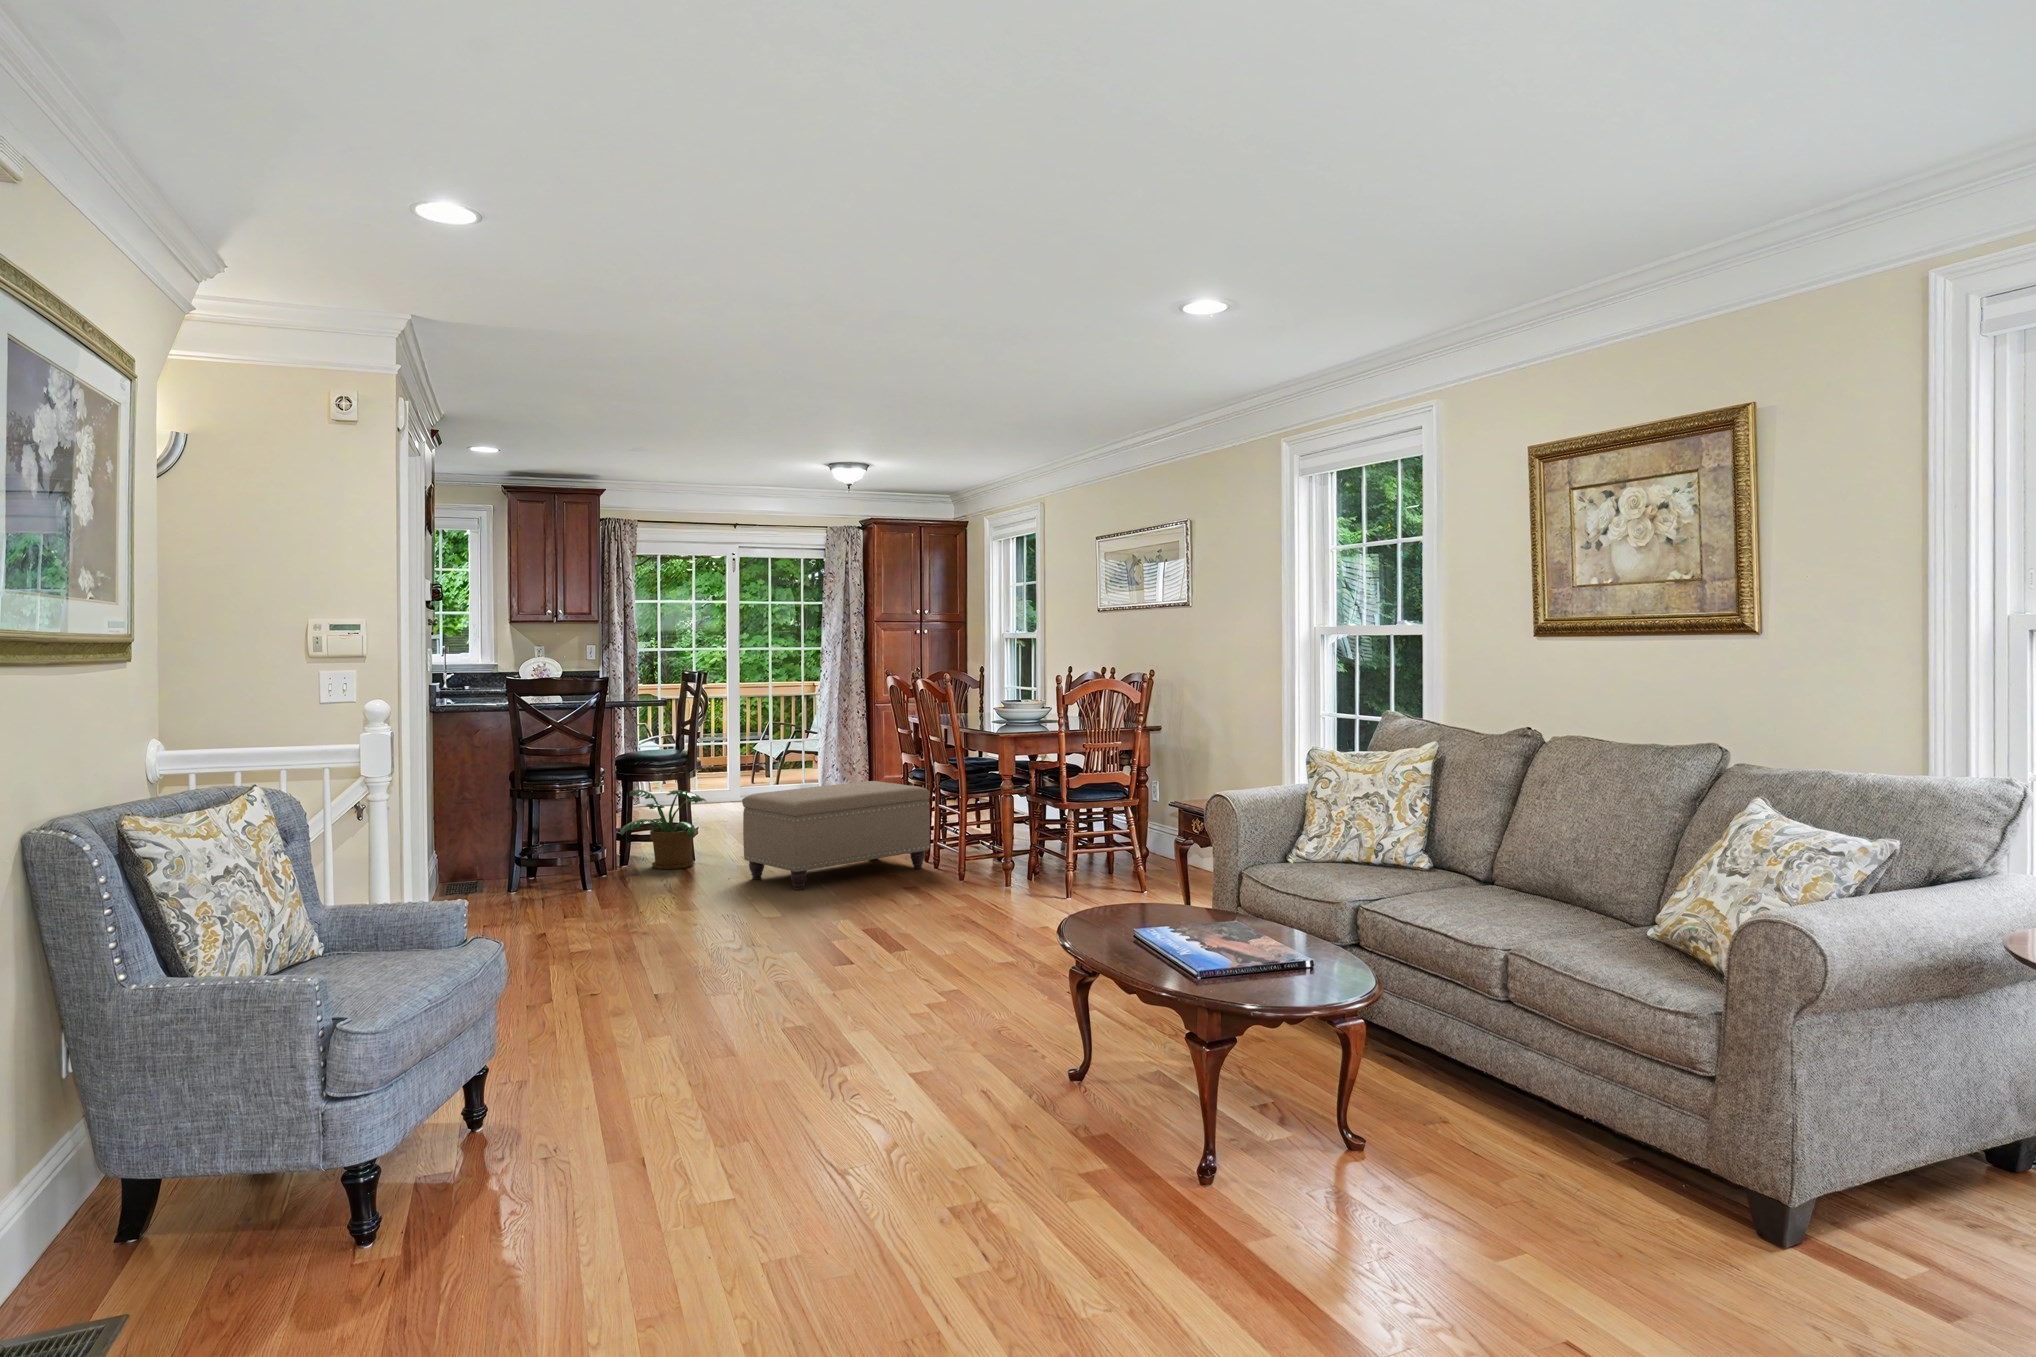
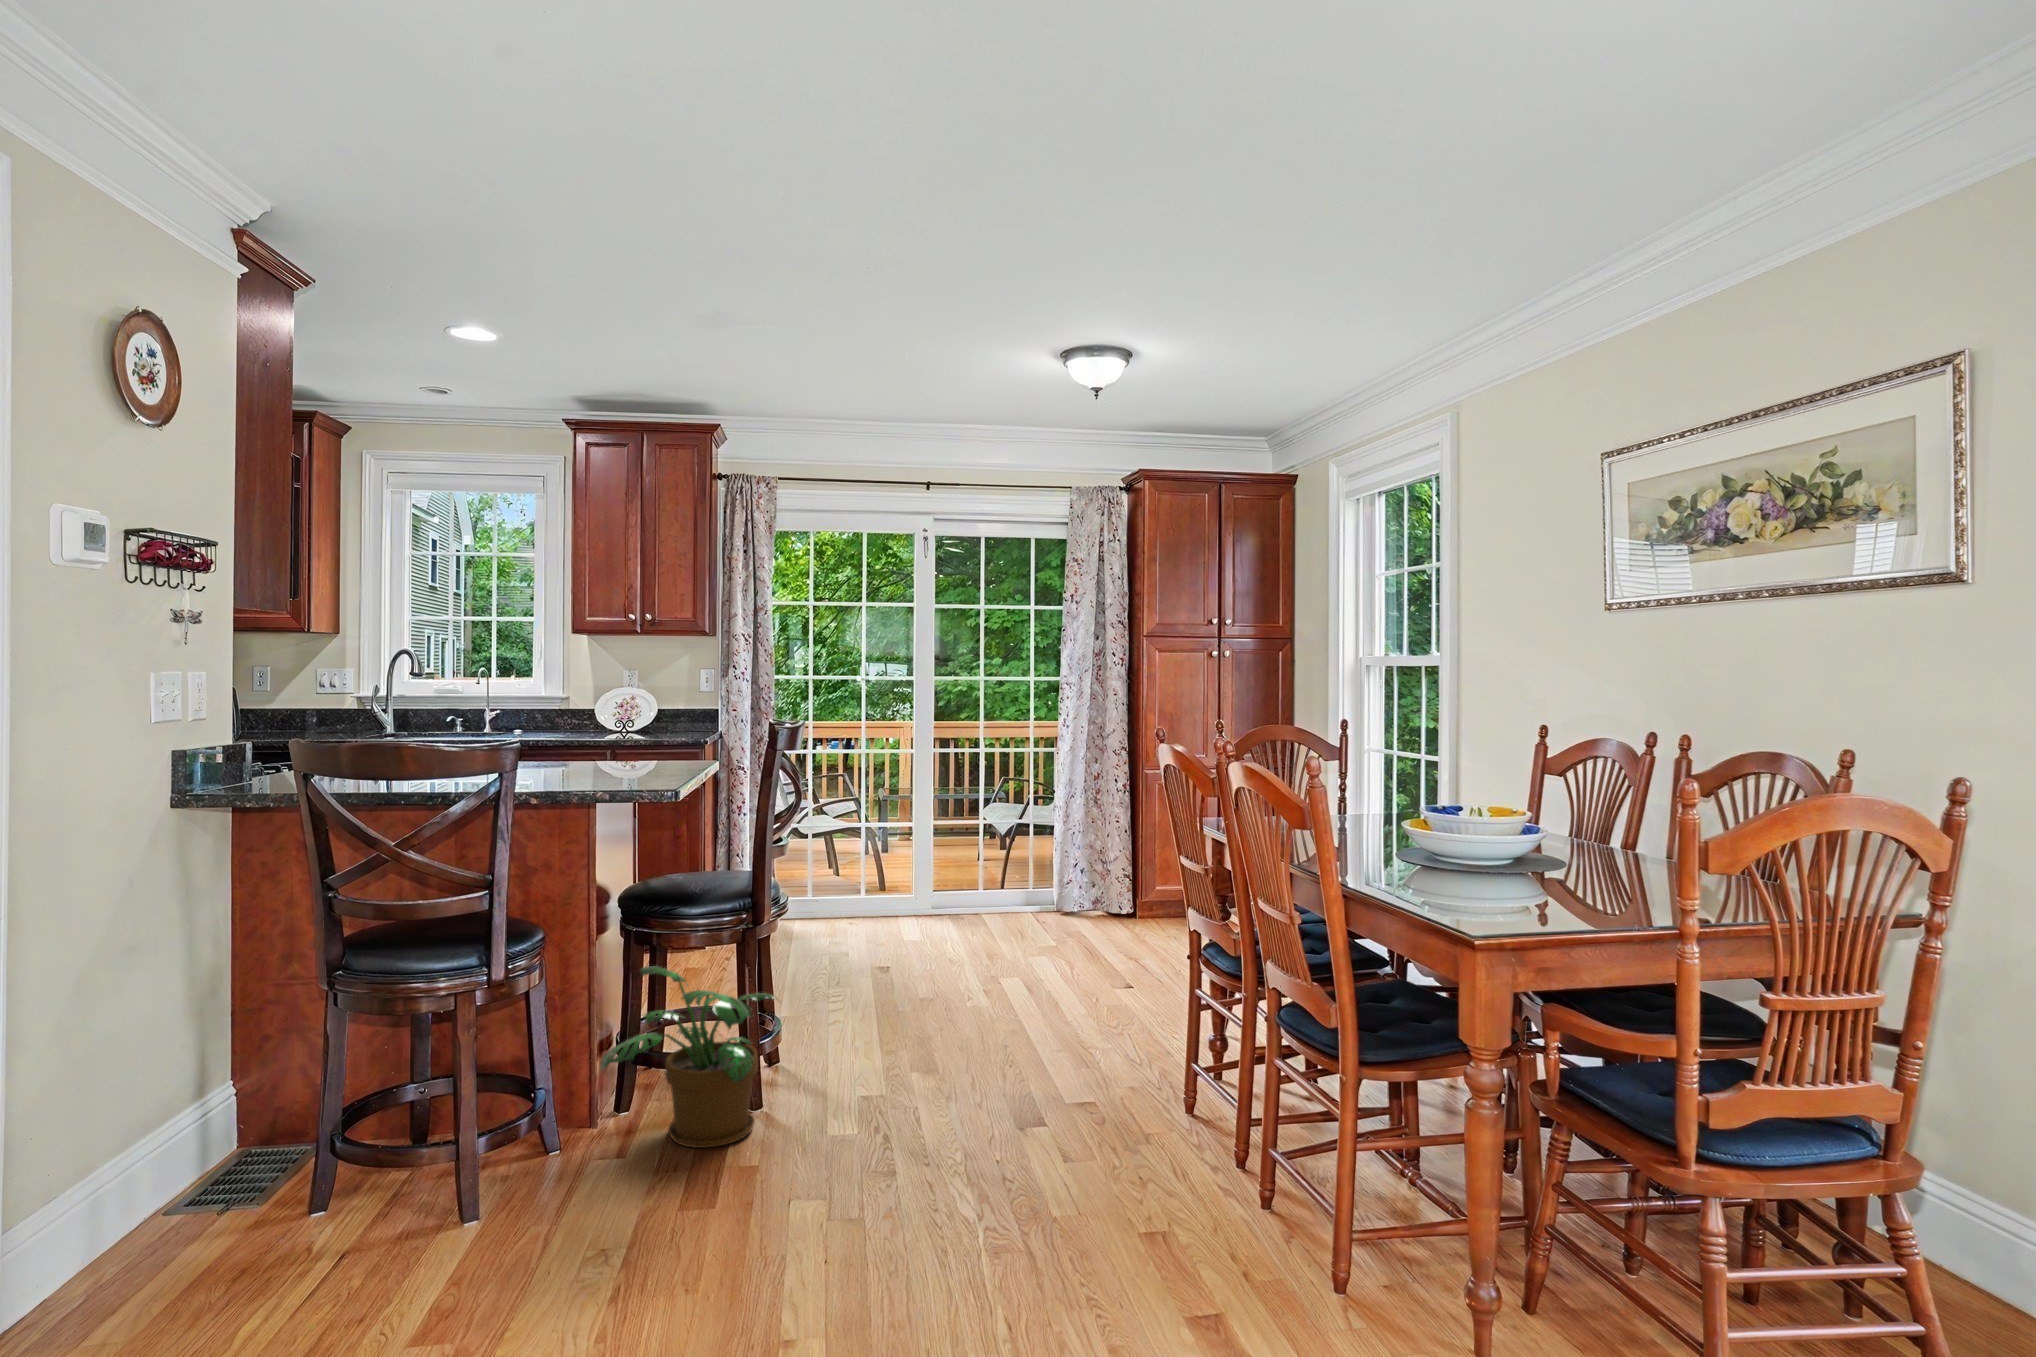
ottoman: present [742,781,930,890] -> none [819,977,1258,1316]

